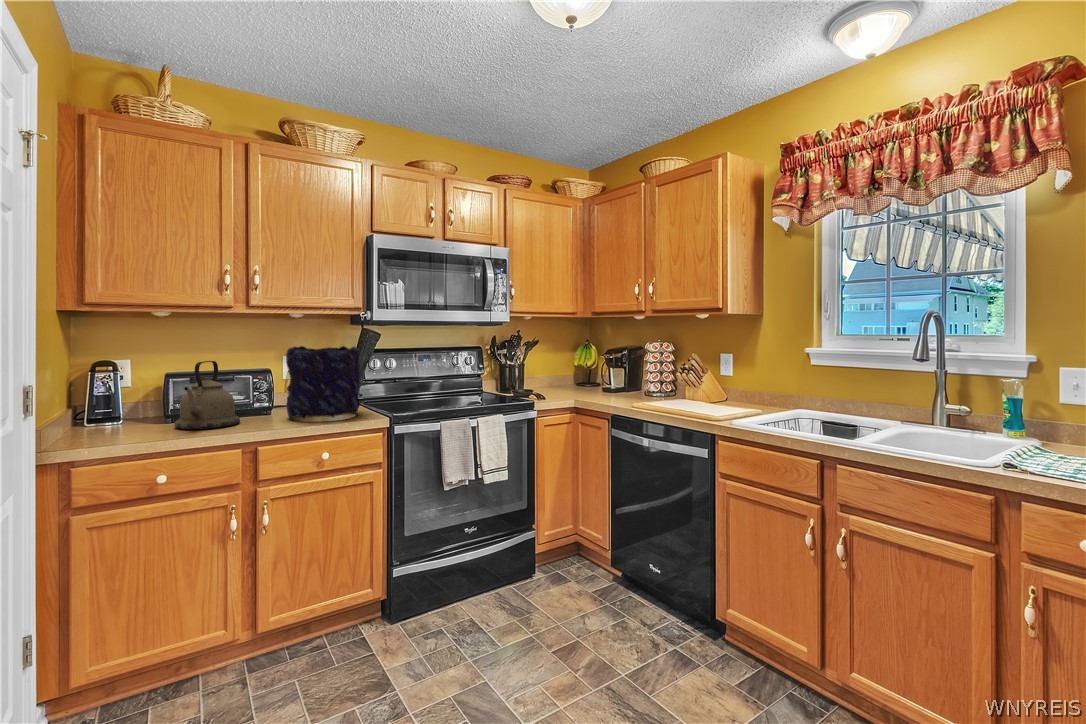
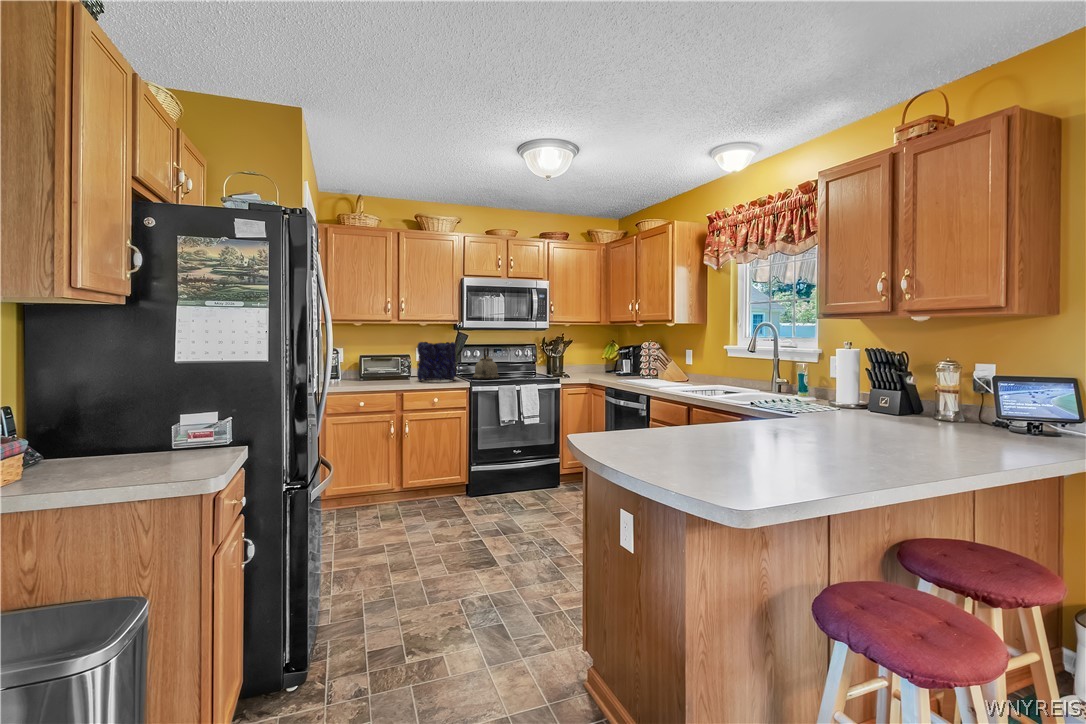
kettle: present [175,361,240,429] -> present [473,347,500,379]

